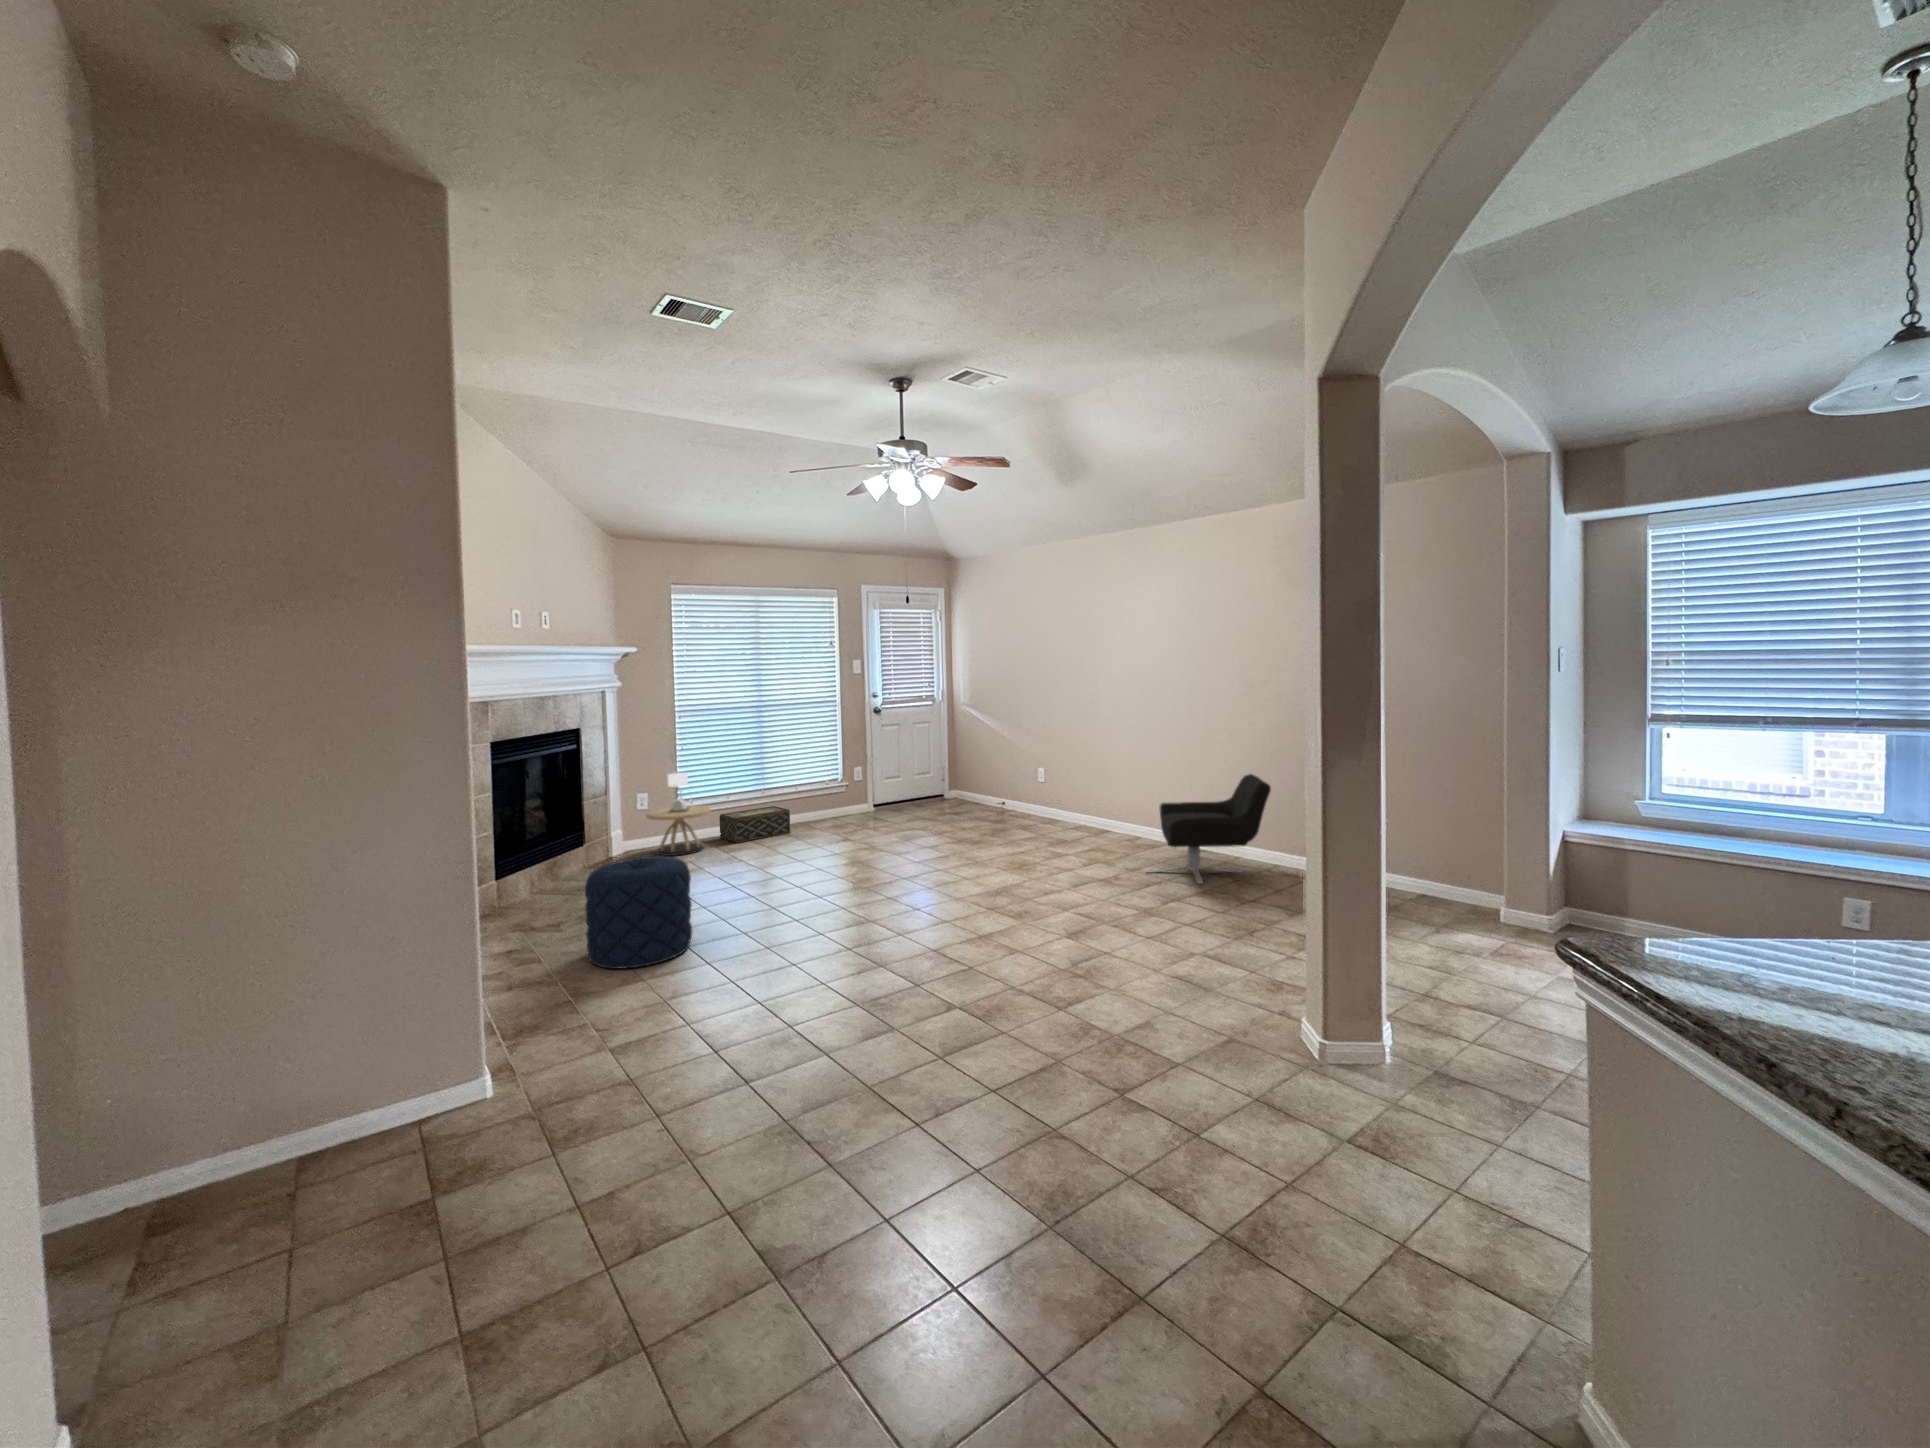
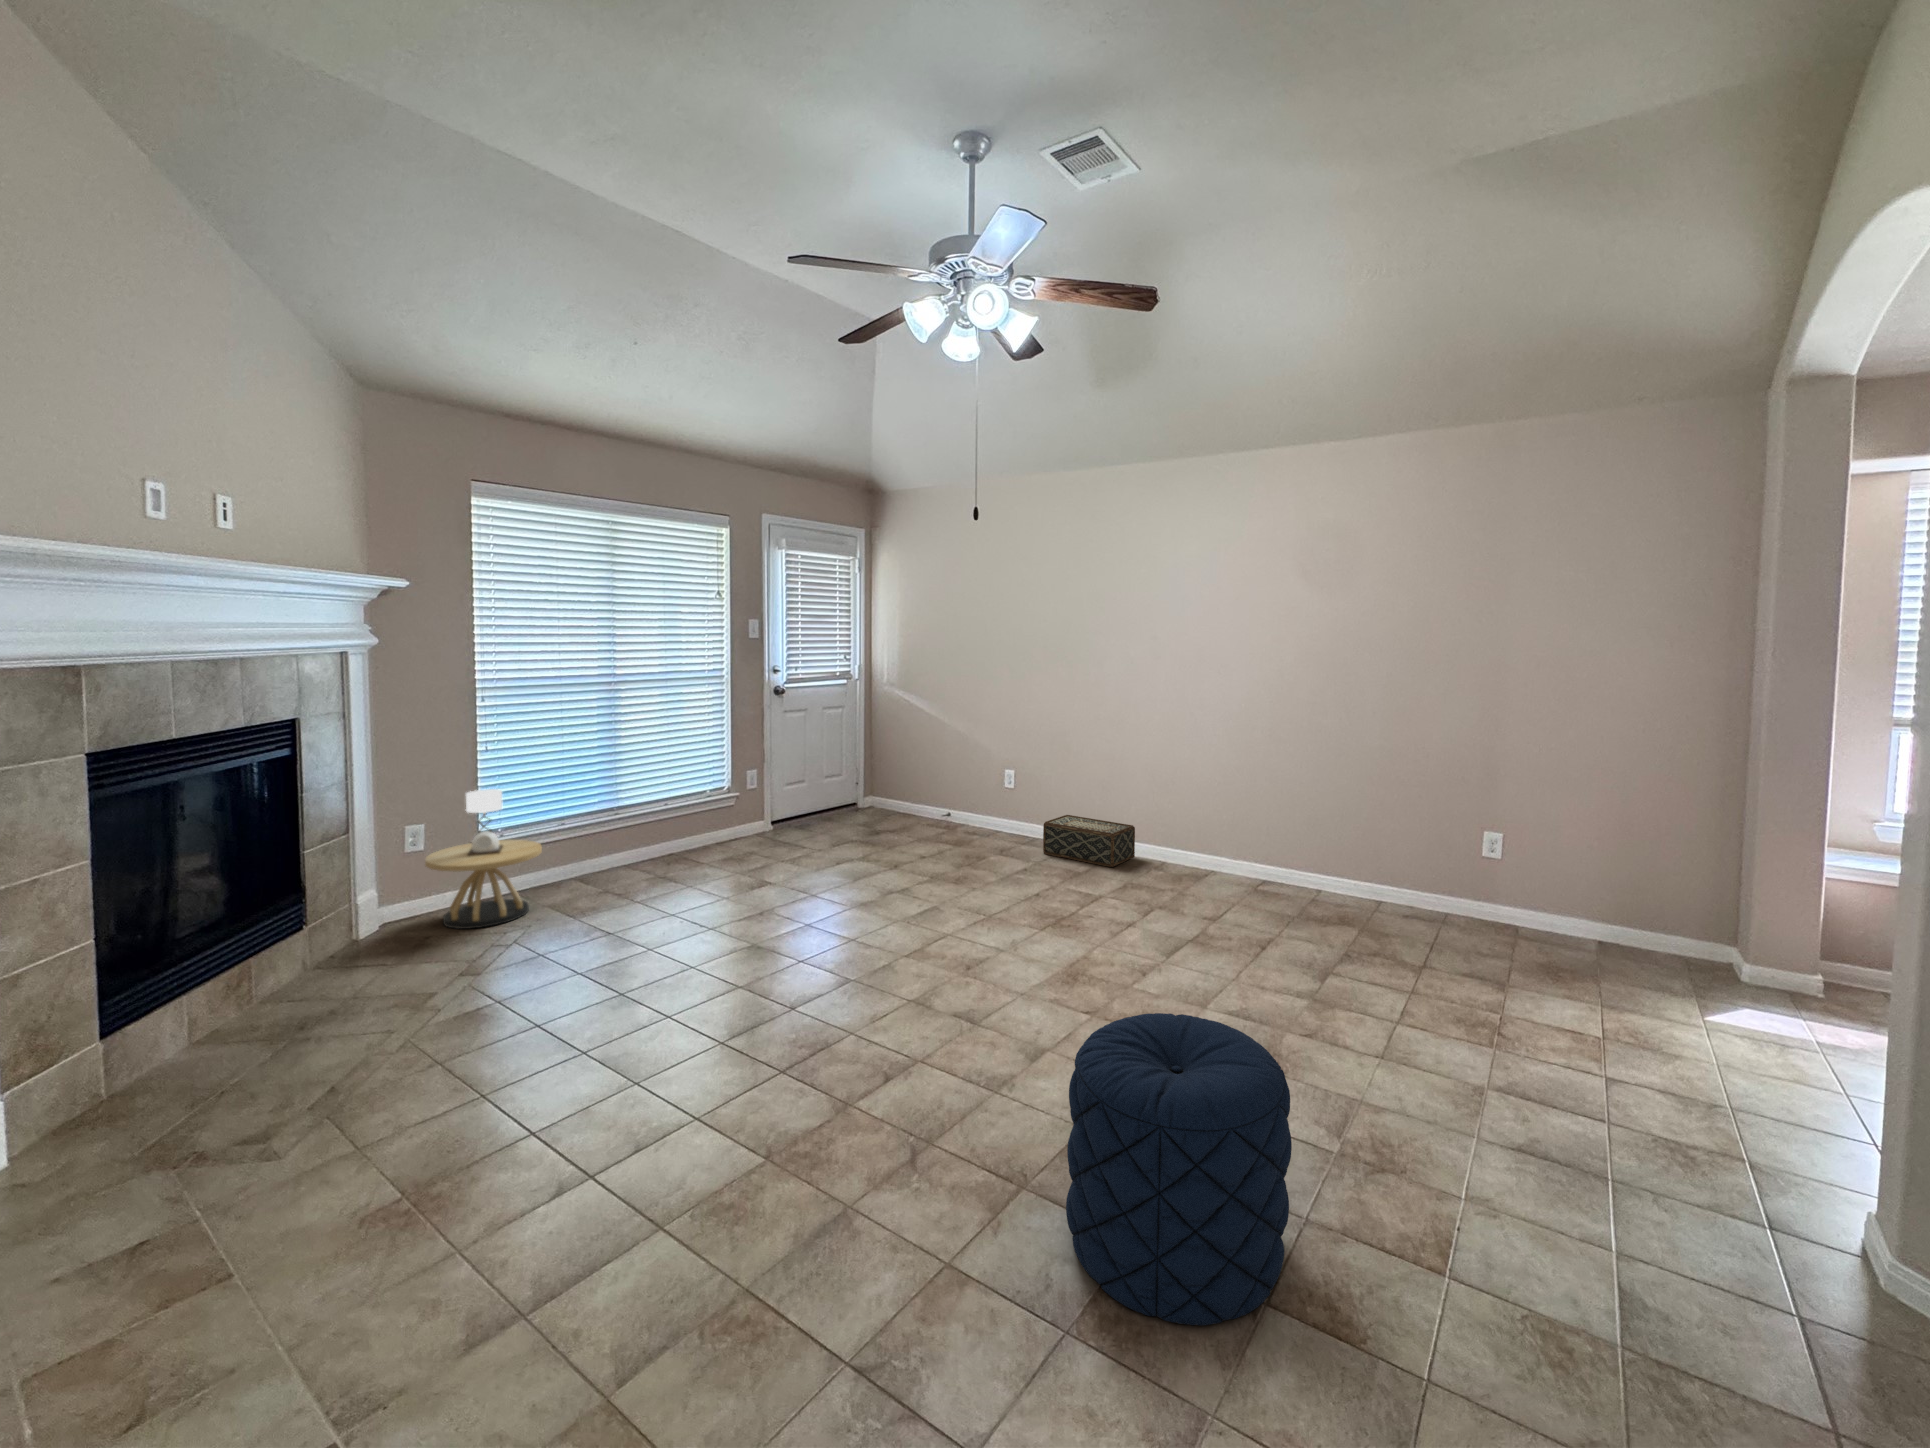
lounge chair: present [1147,774,1271,884] -> none [1228,785,1407,939]
woven basket: present [719,806,790,843] -> present [1043,815,1135,867]
pouf: present [585,856,692,969] -> present [1066,1013,1292,1325]

